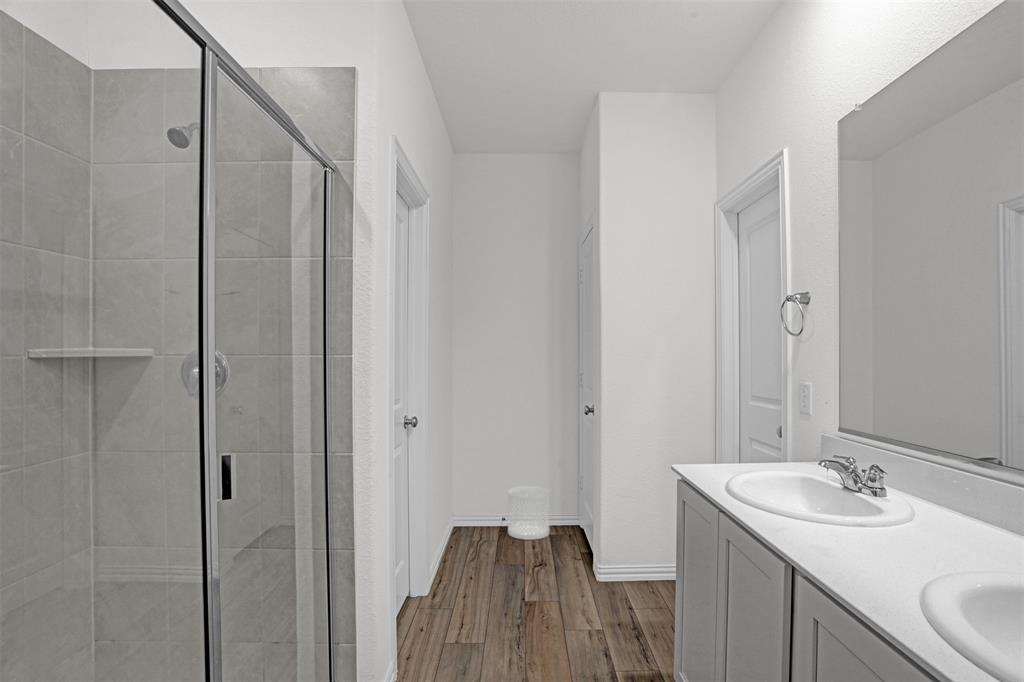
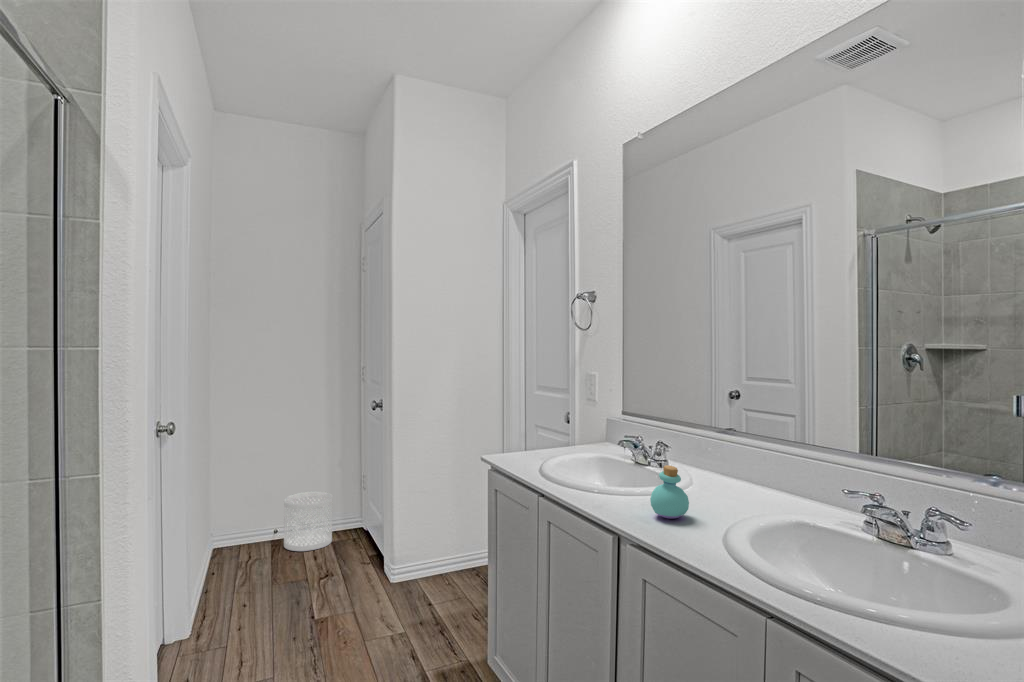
perfume bottle: none [832,492,879,552] -> present [650,465,689,519]

